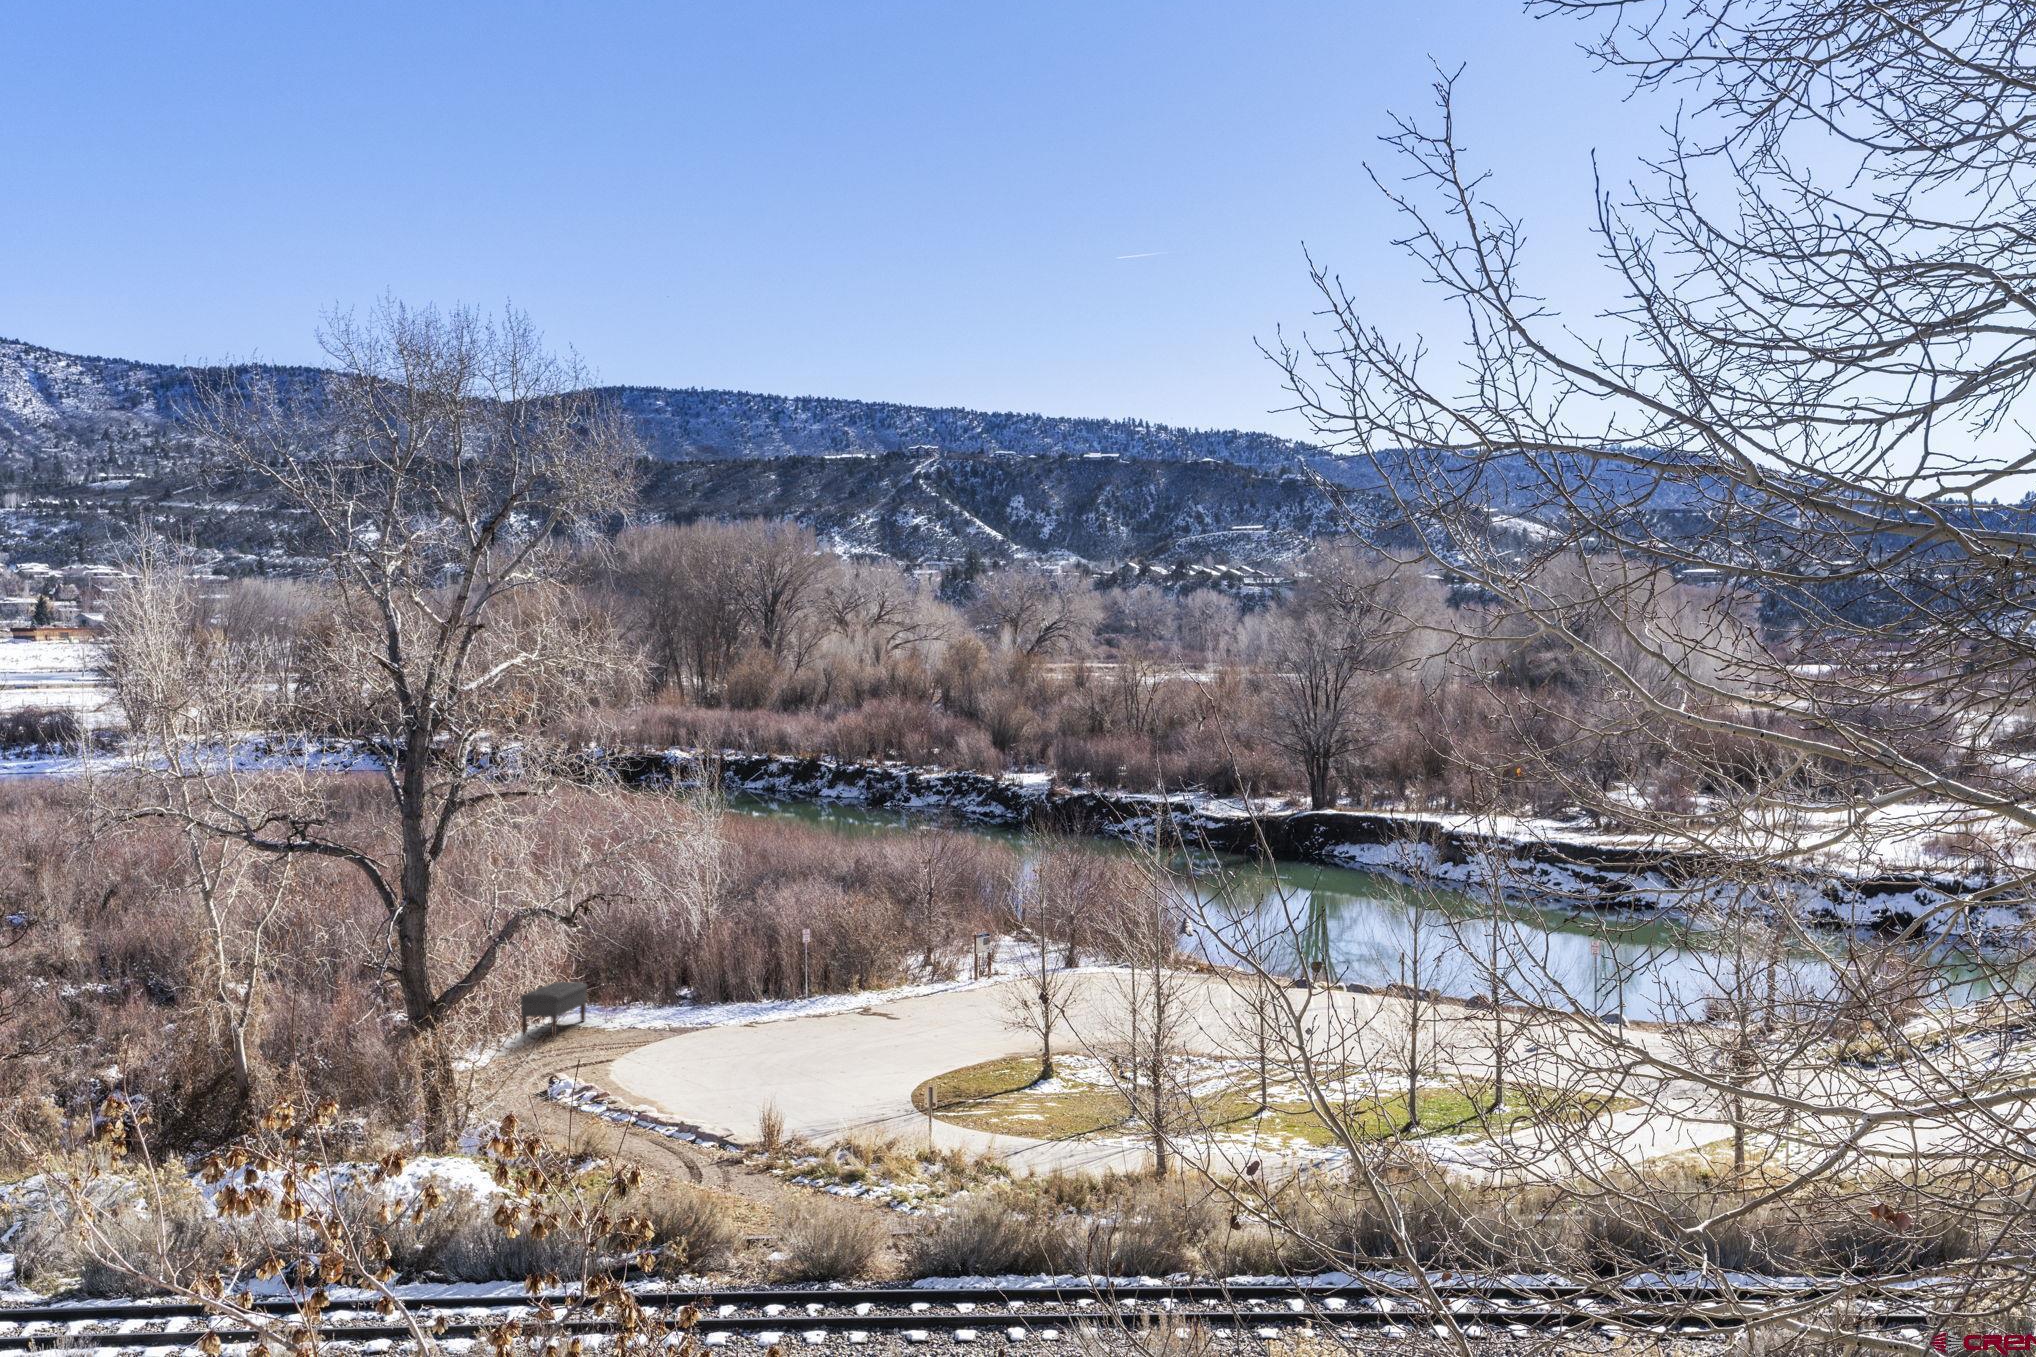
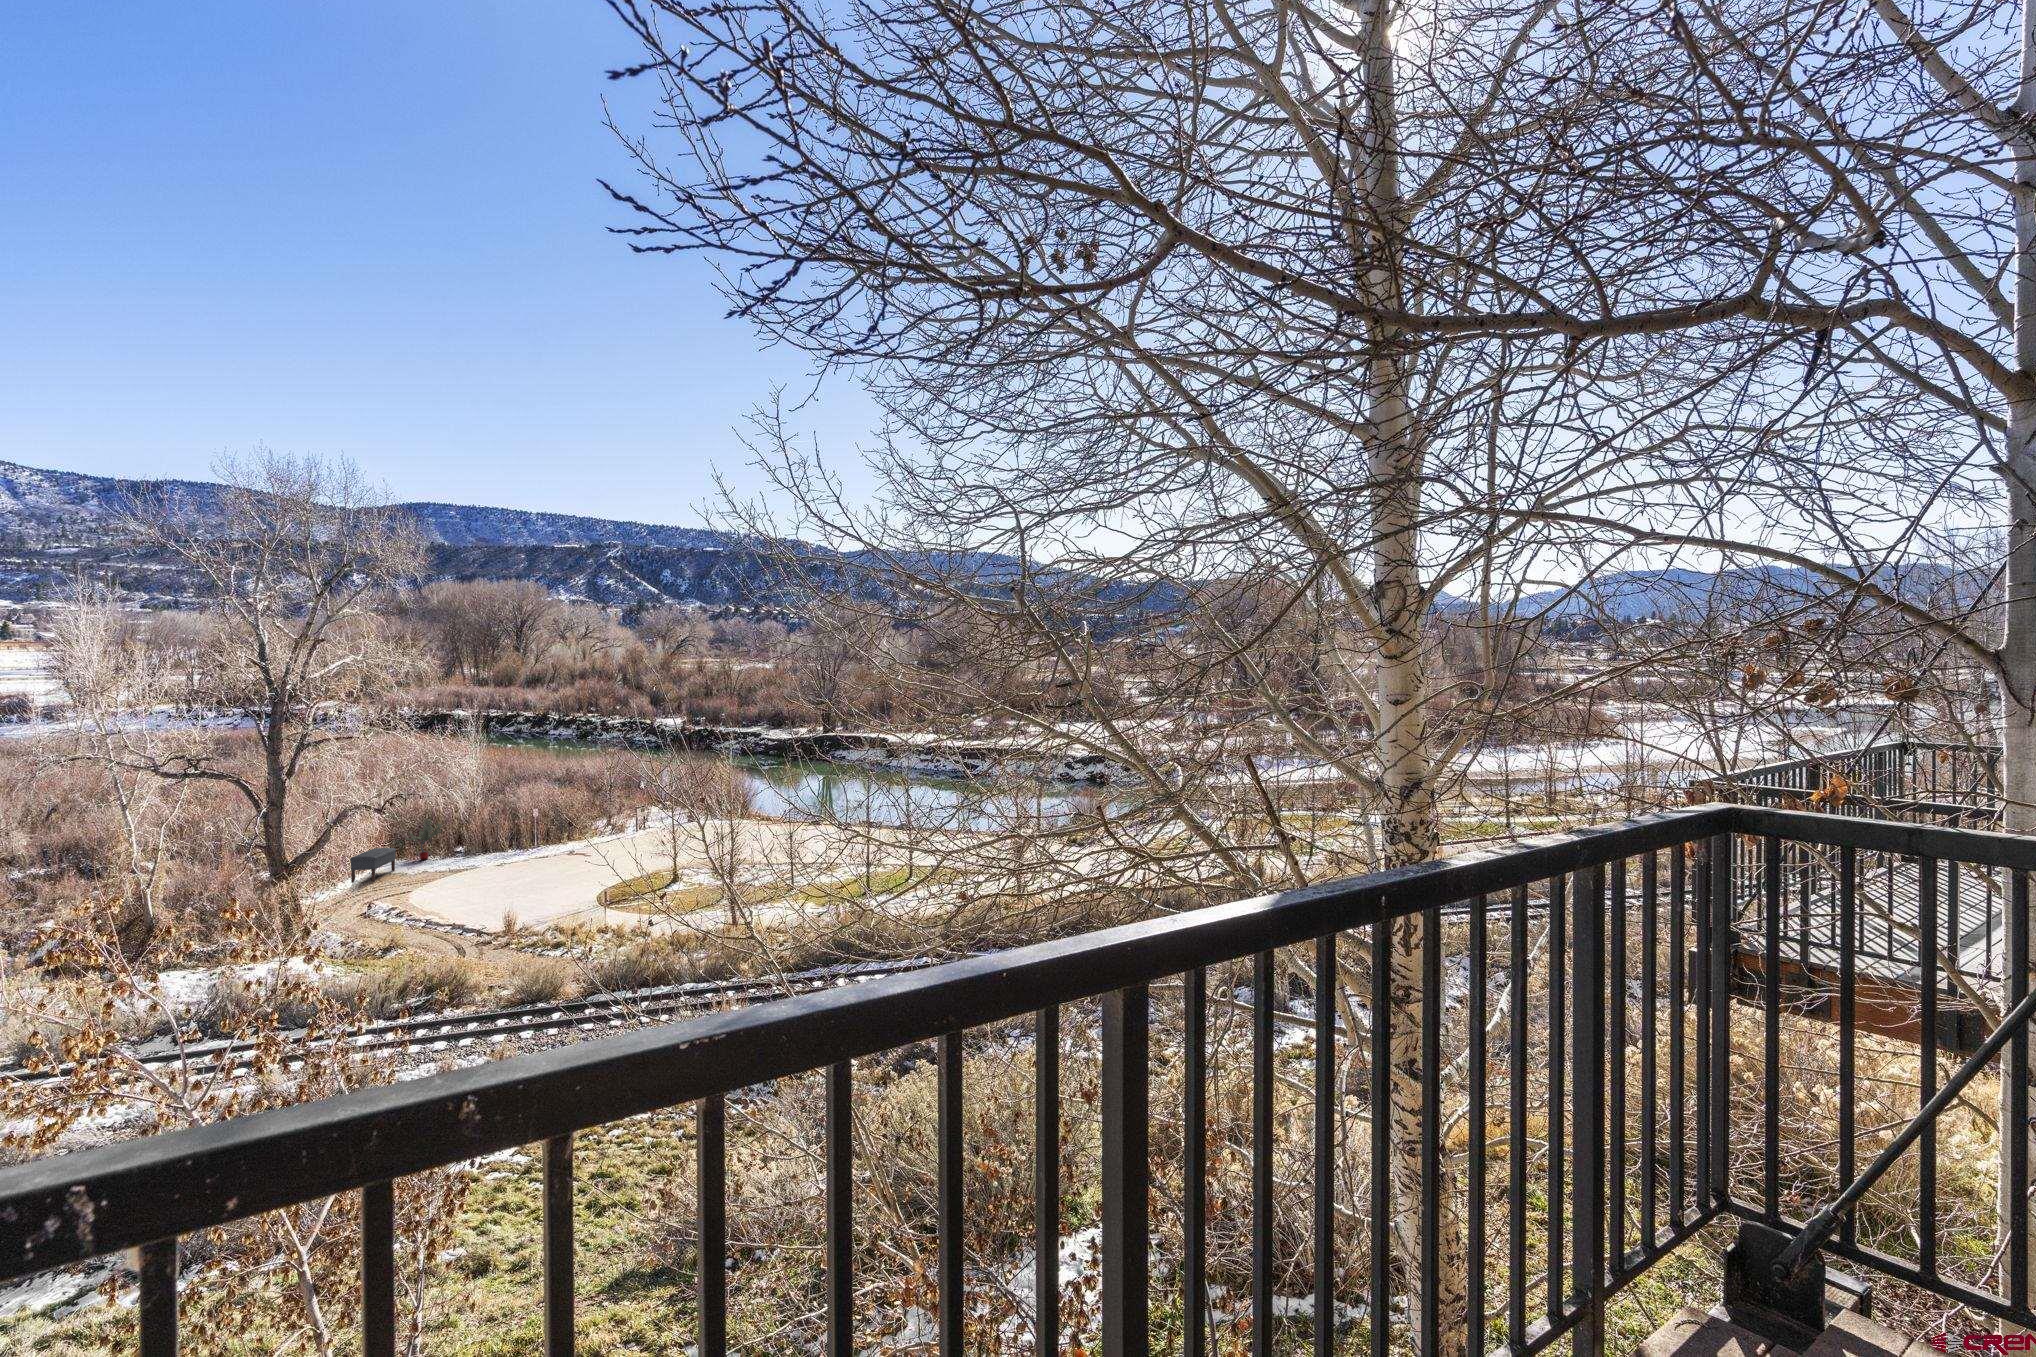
potted tree: none [600,935,658,1005] -> present [406,819,442,860]

